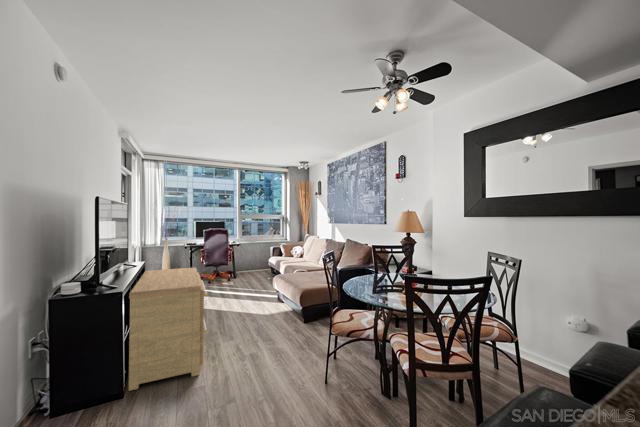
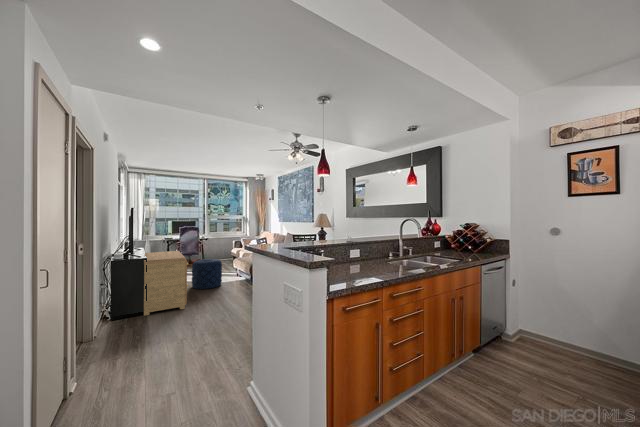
pouf: none [215,278,259,326] -> present [192,259,222,289]

